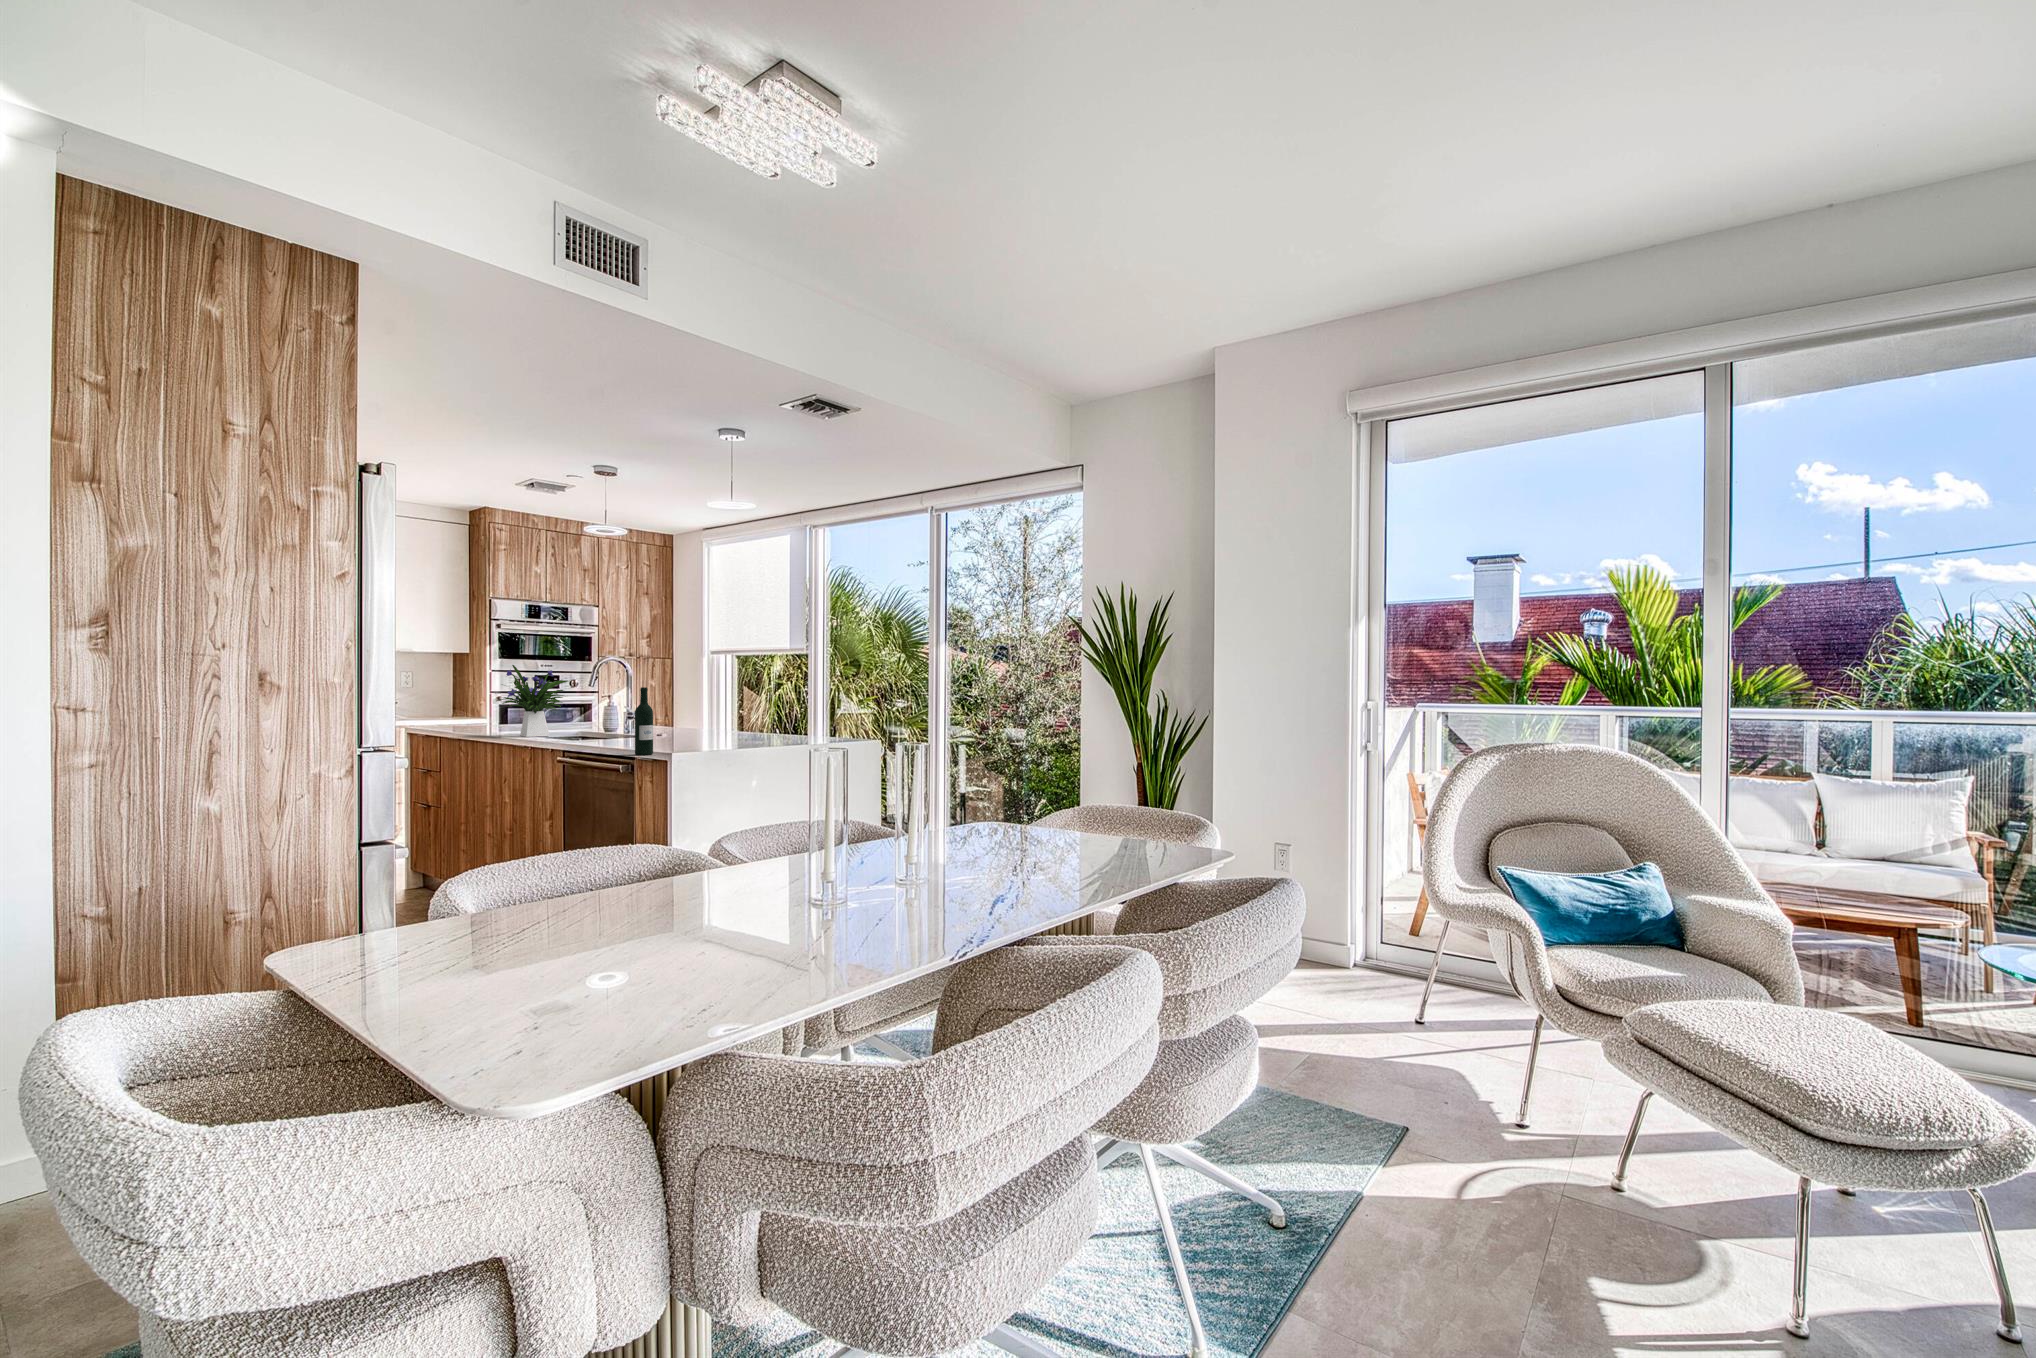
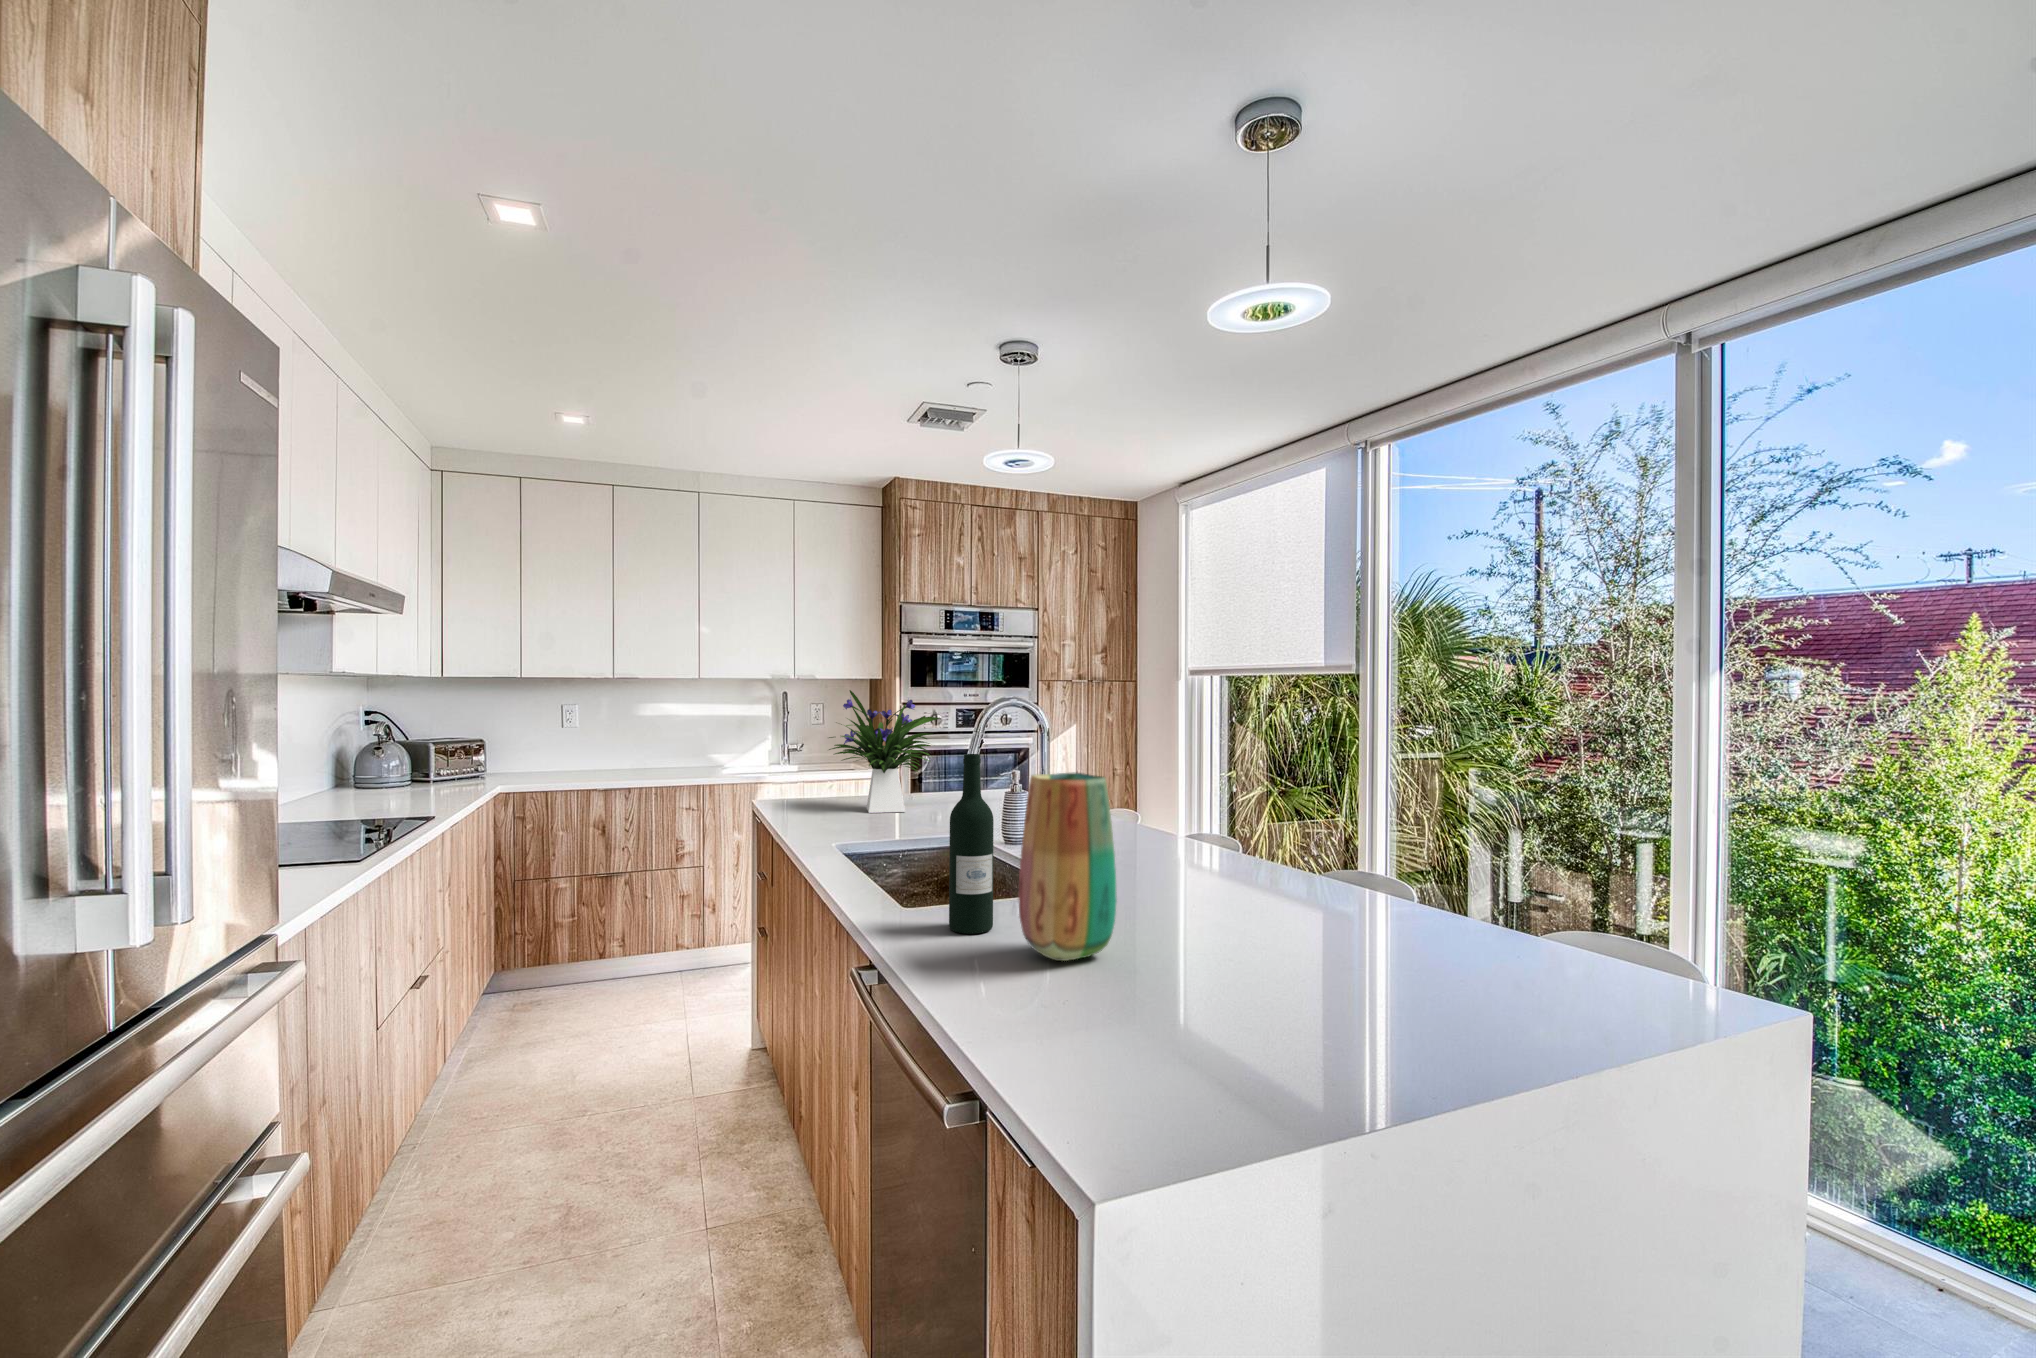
vase: none [669,692,706,756] -> present [1018,773,1117,961]

